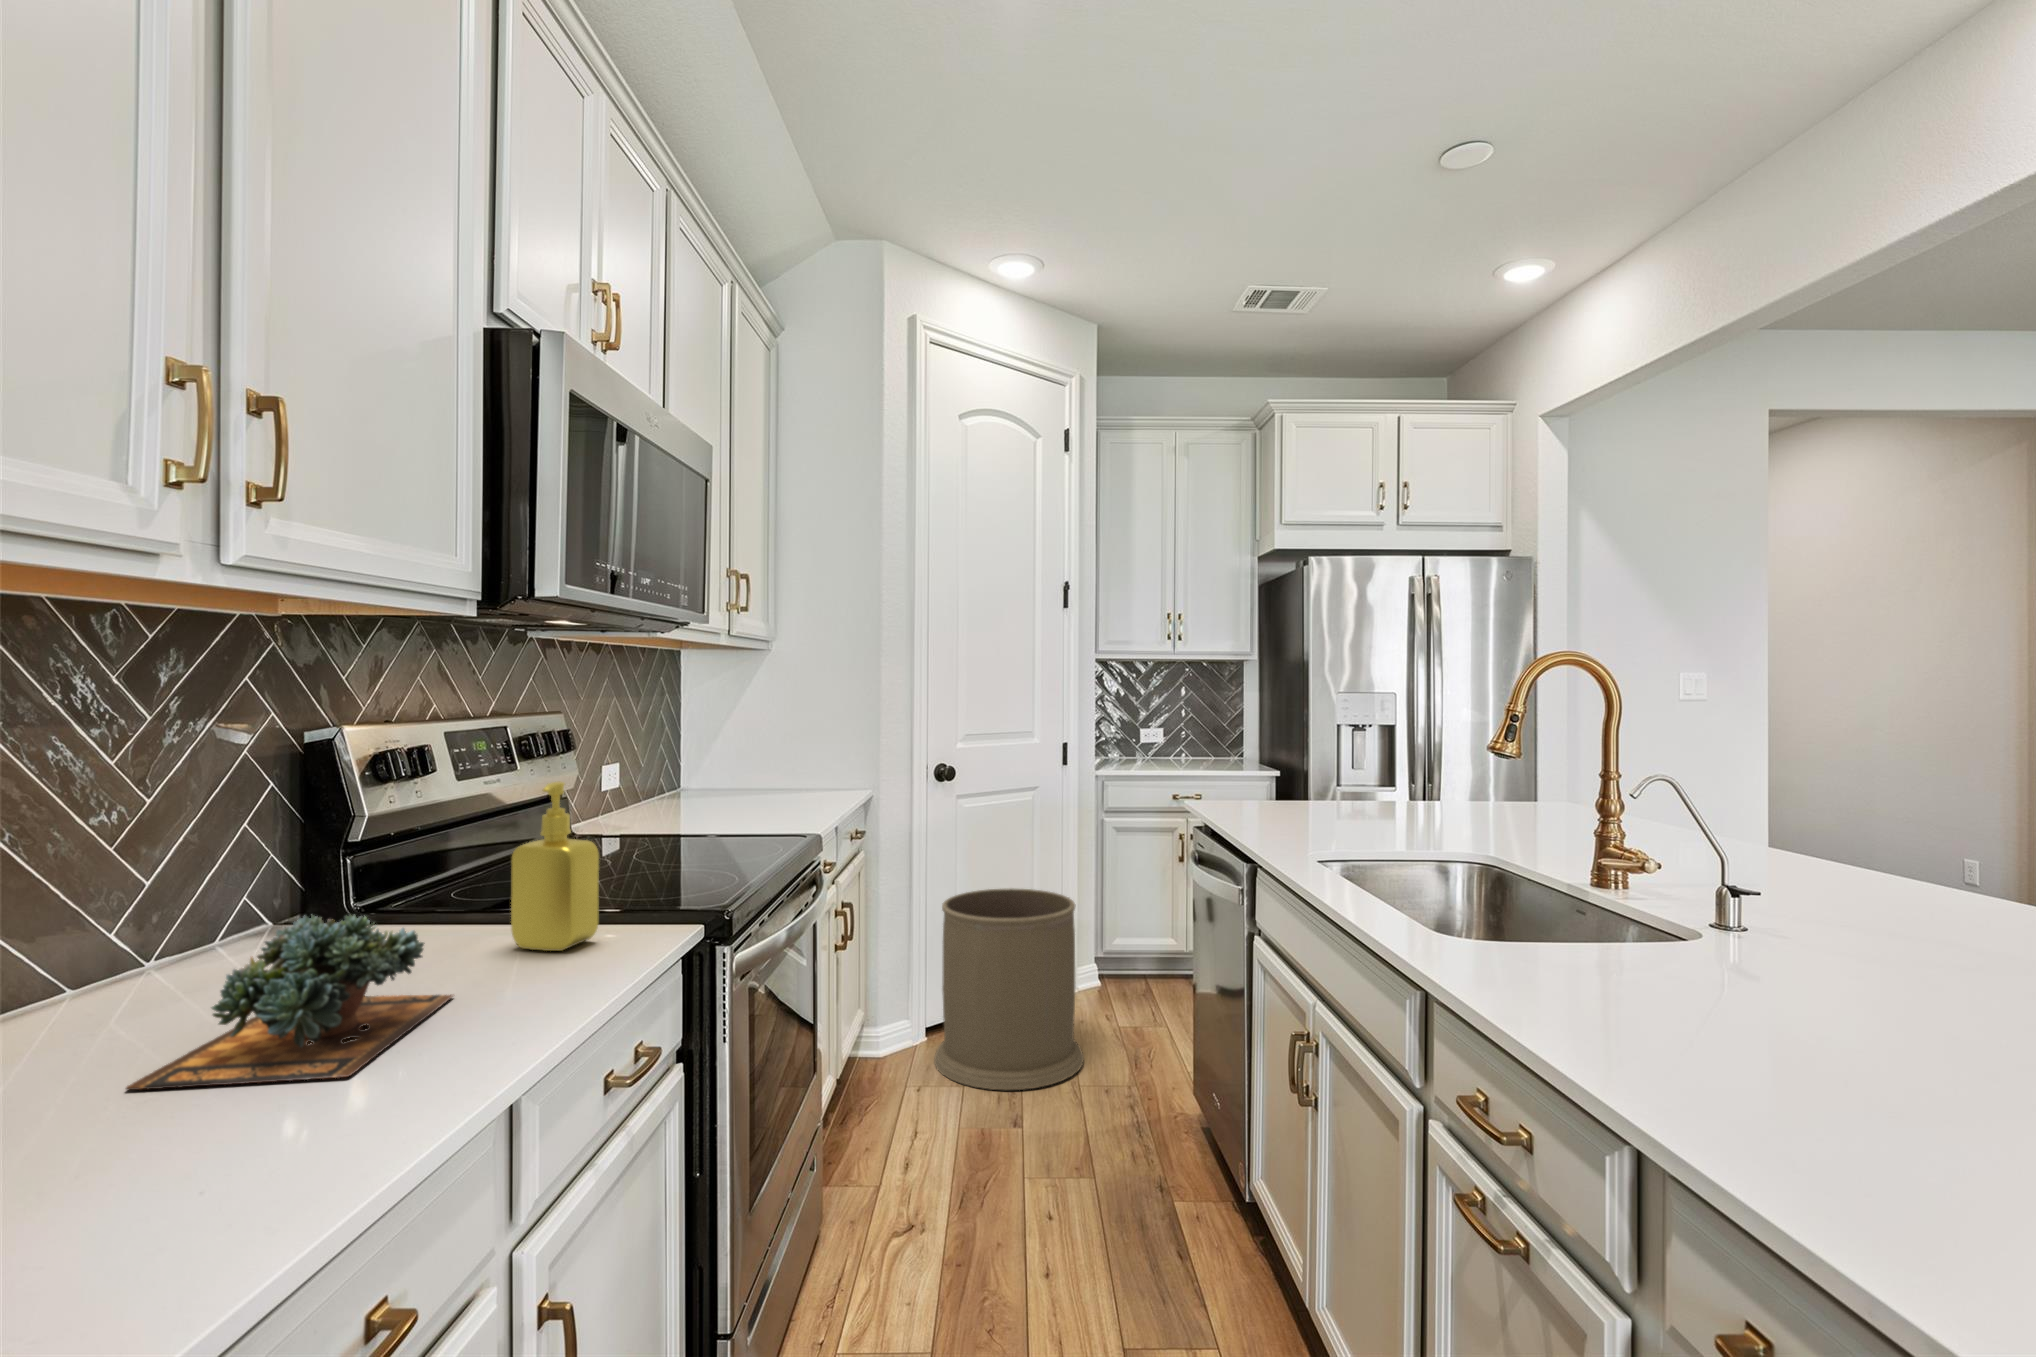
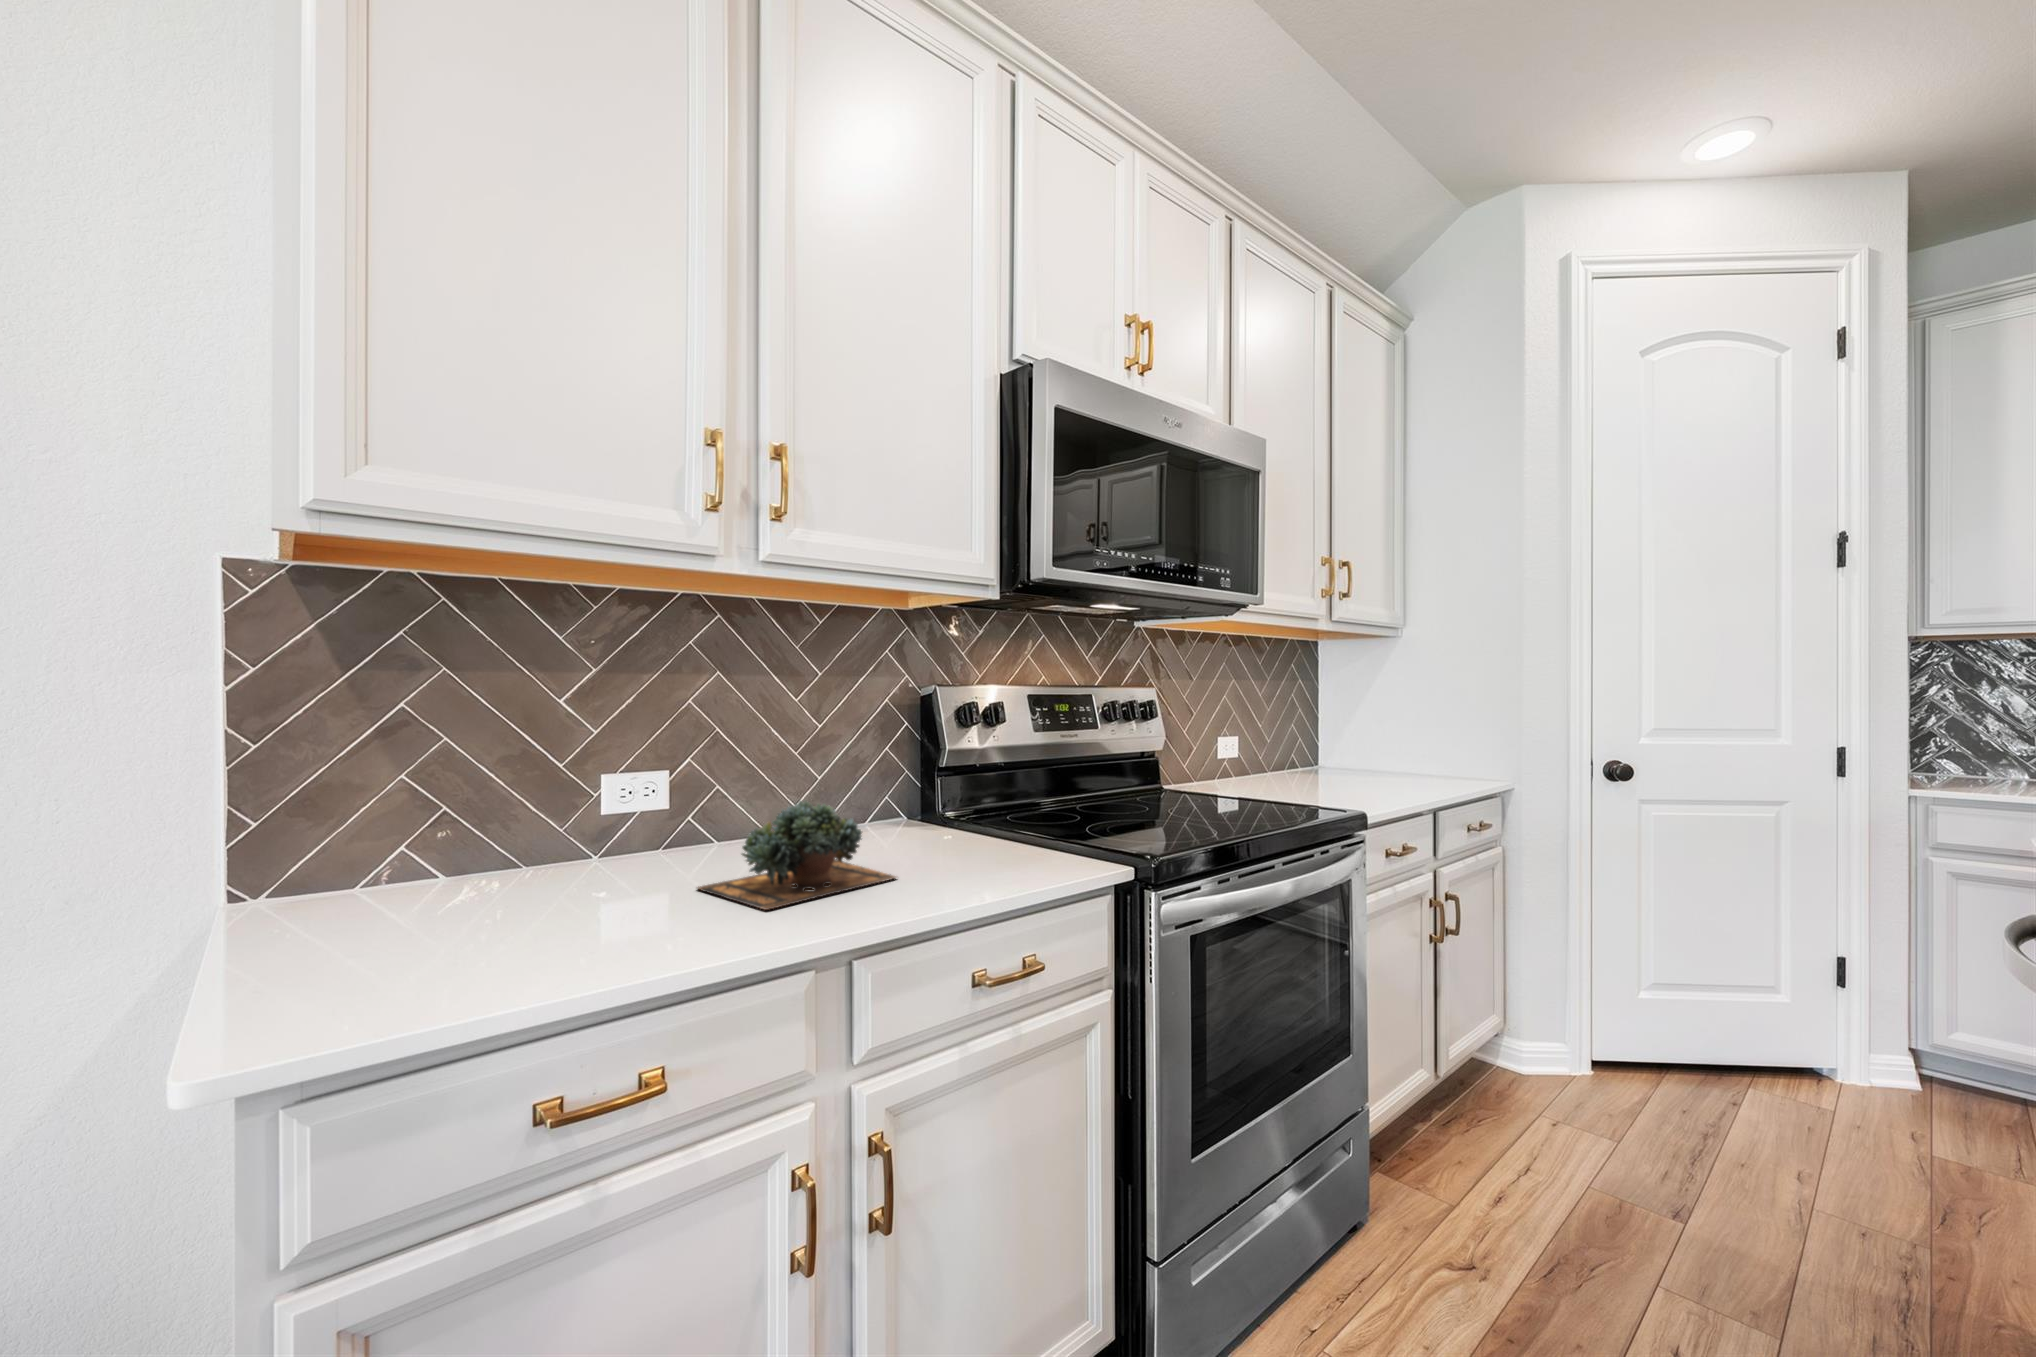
soap dispenser: present [511,782,599,951] -> none [983,726,1039,864]
trash can: present [934,888,1084,1090] -> none [1589,913,1839,1193]

